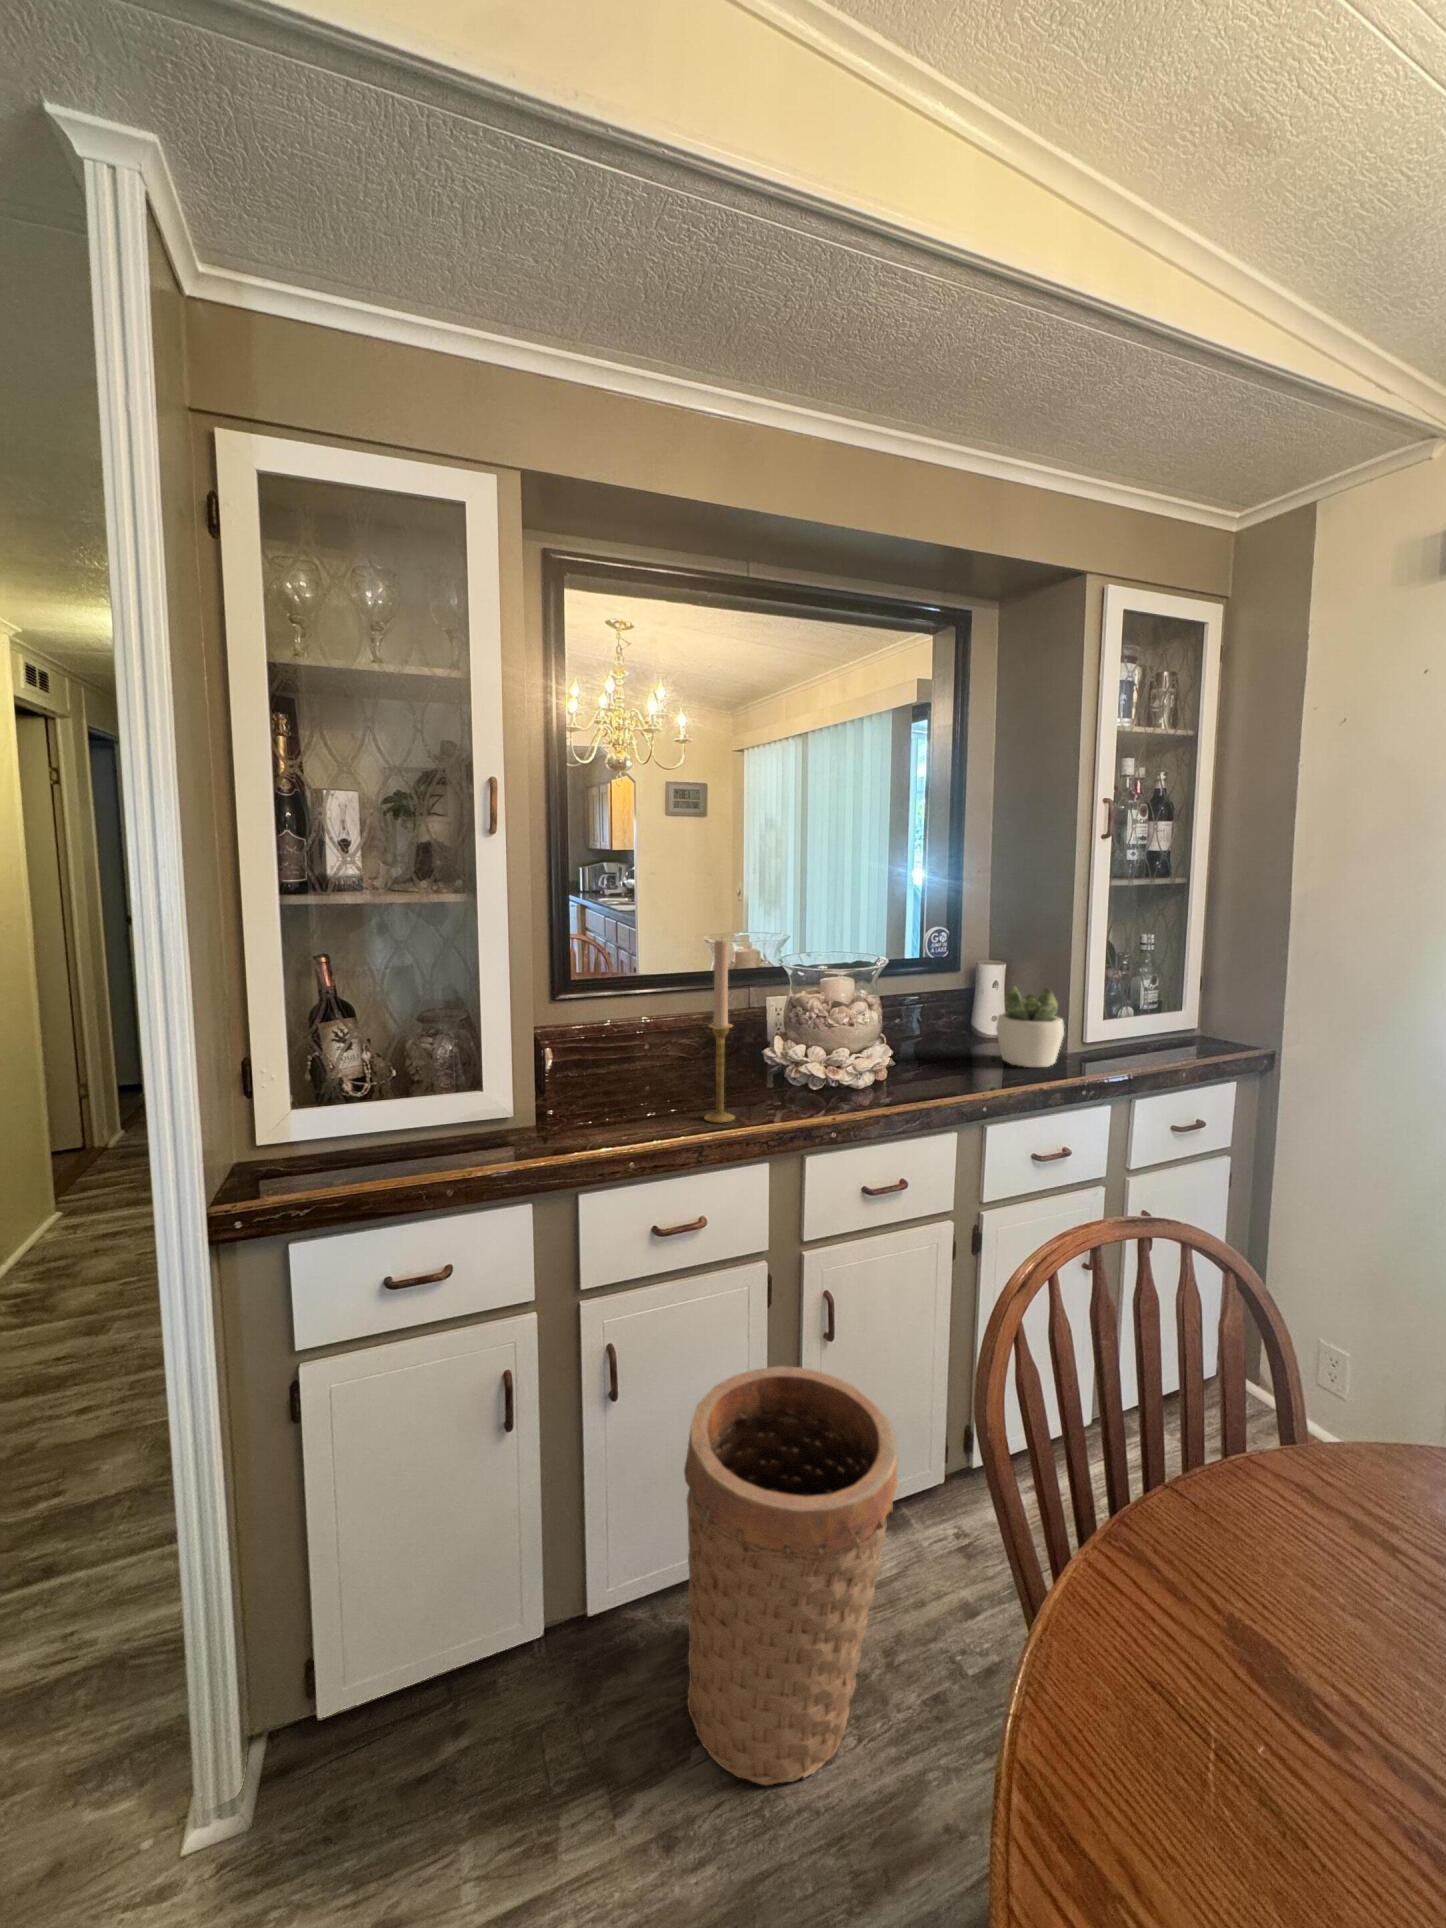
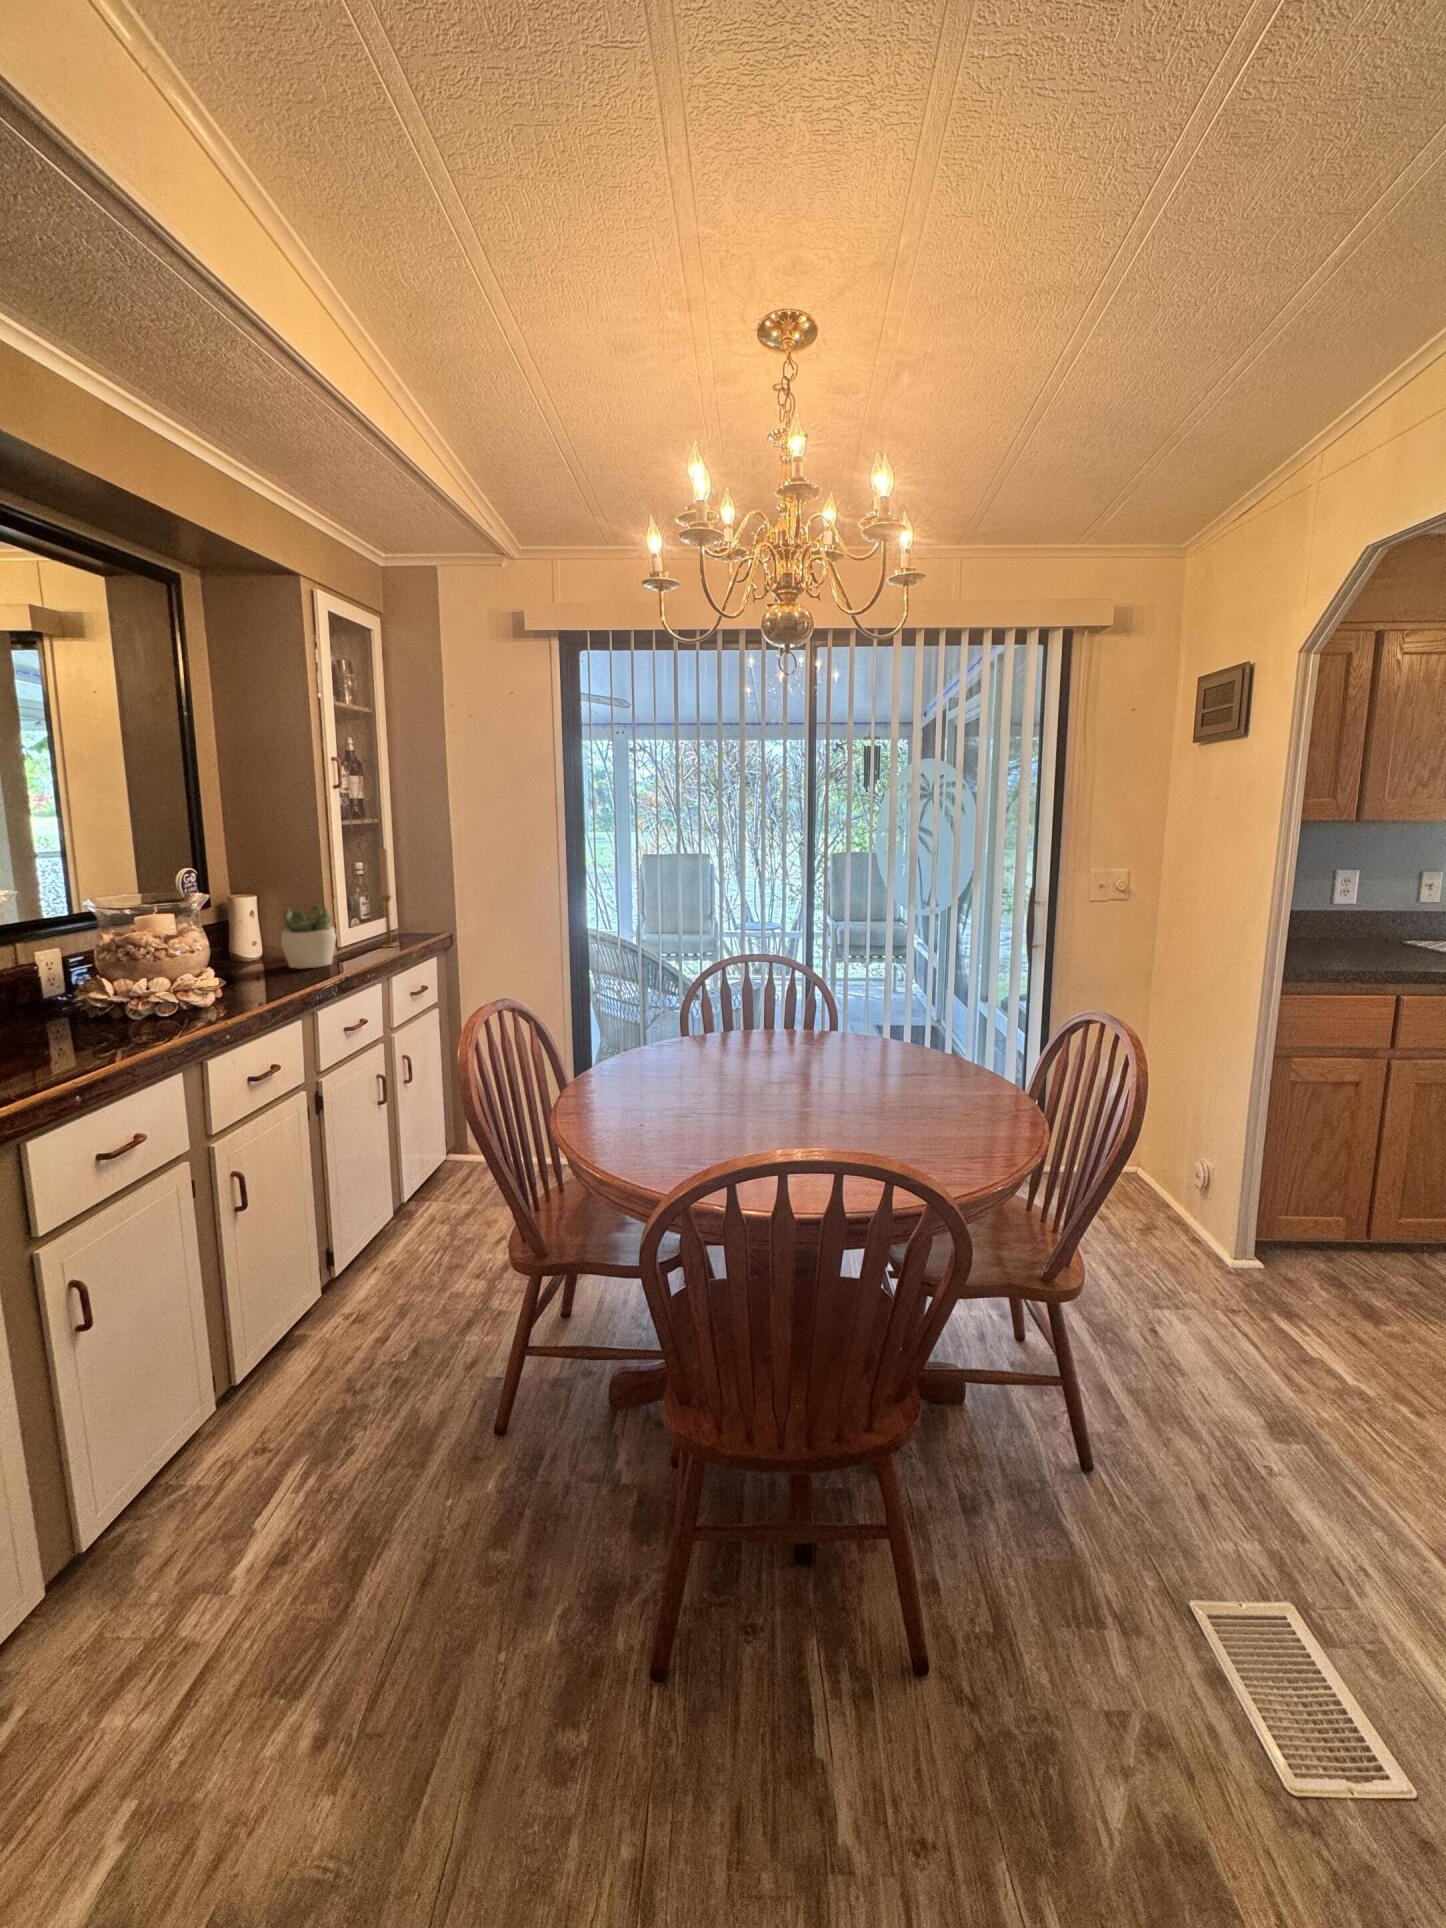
candlestick: present [705,940,735,1122] -> present [378,848,397,947]
basket: present [684,1366,899,1785] -> none [175,1216,373,1527]

